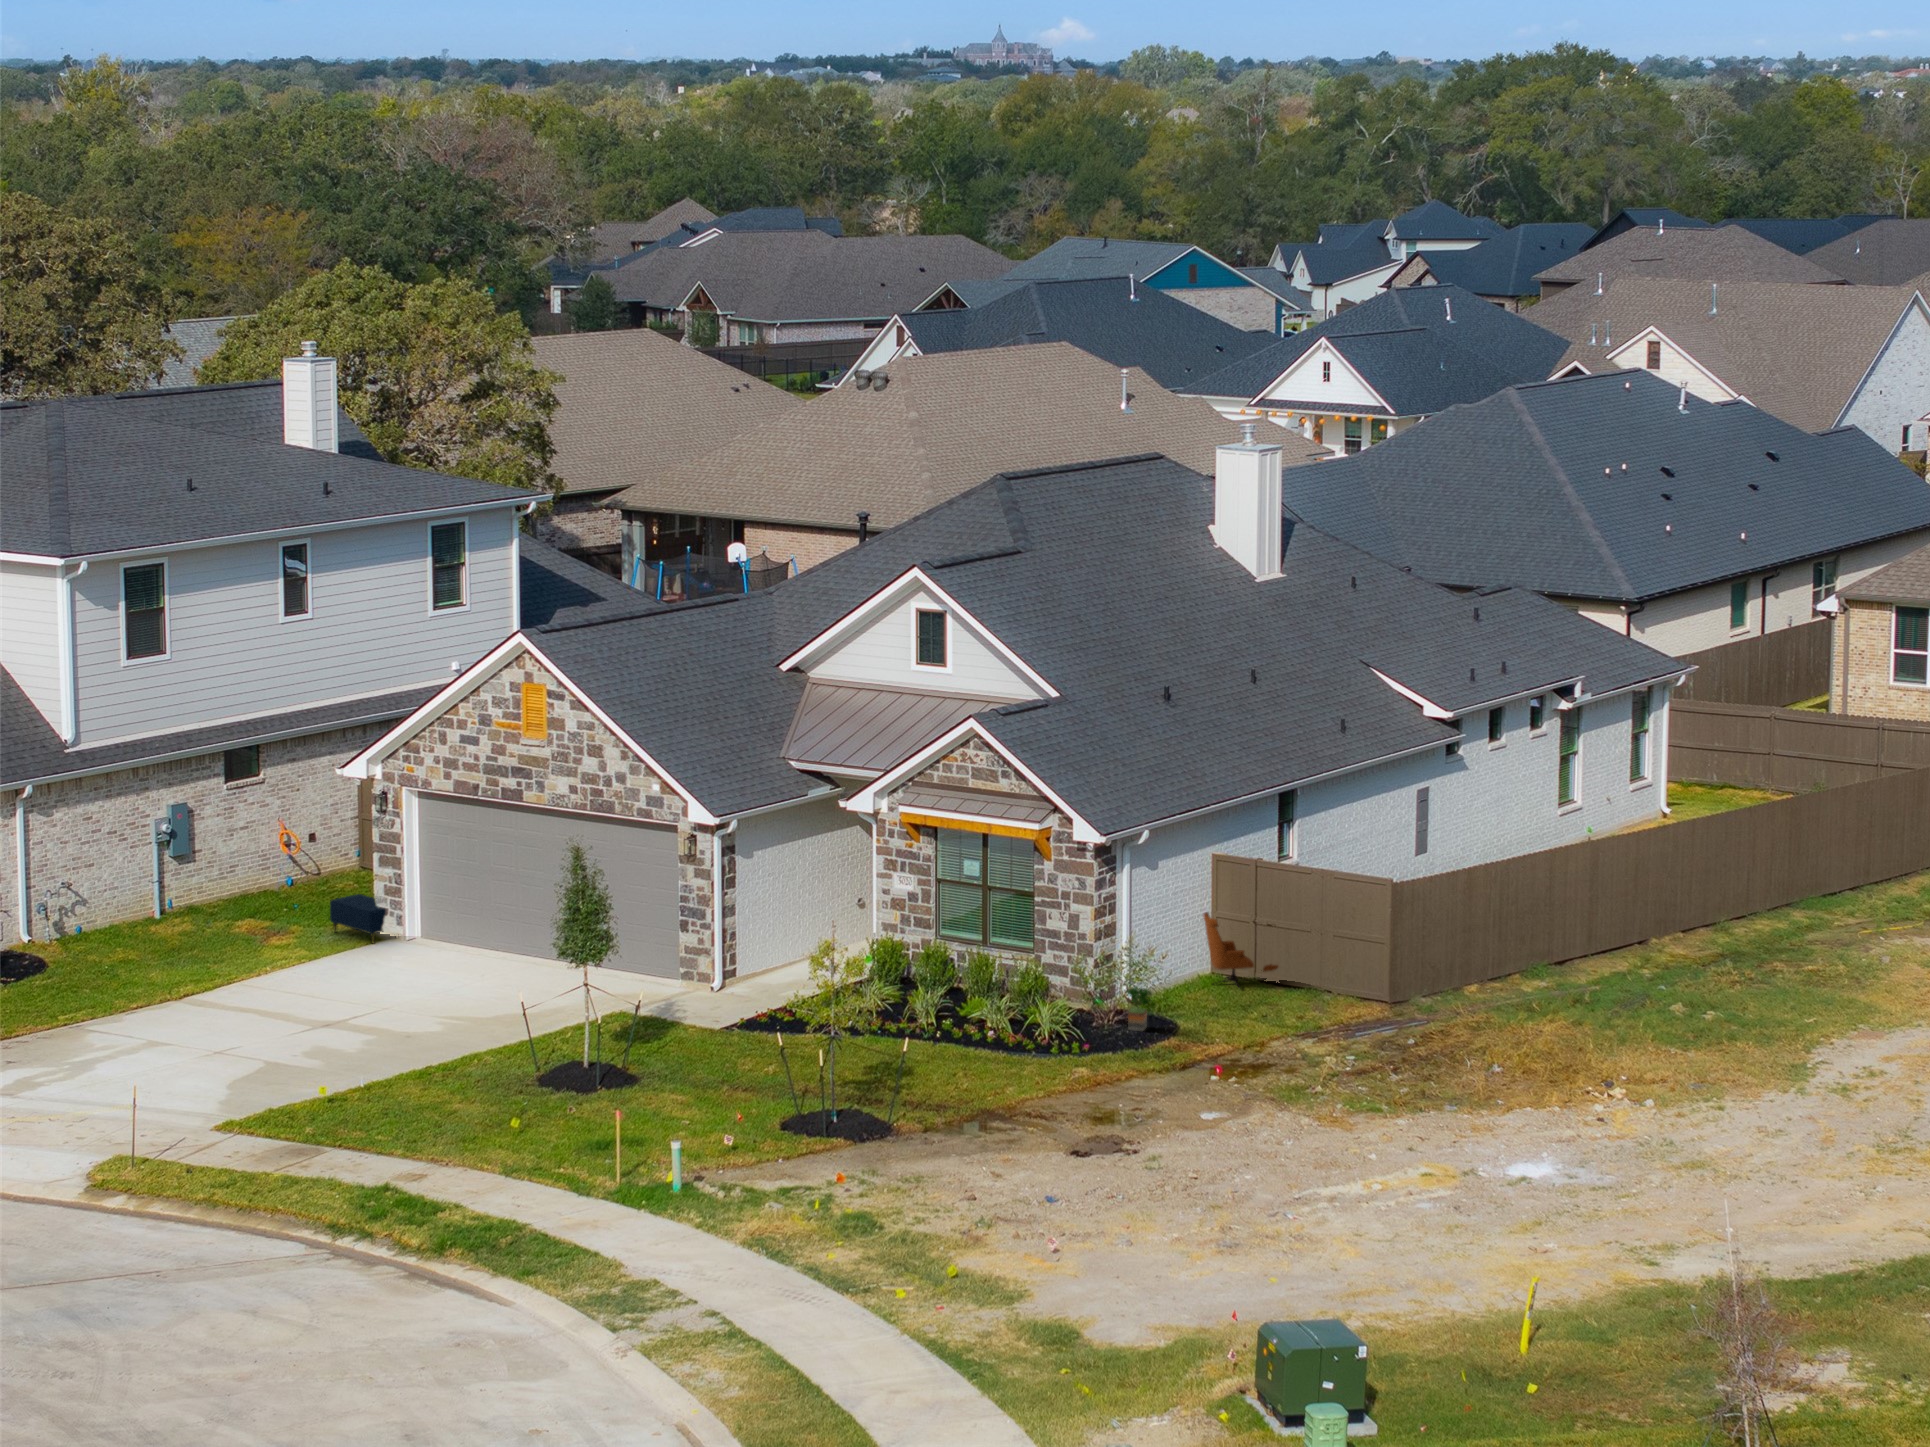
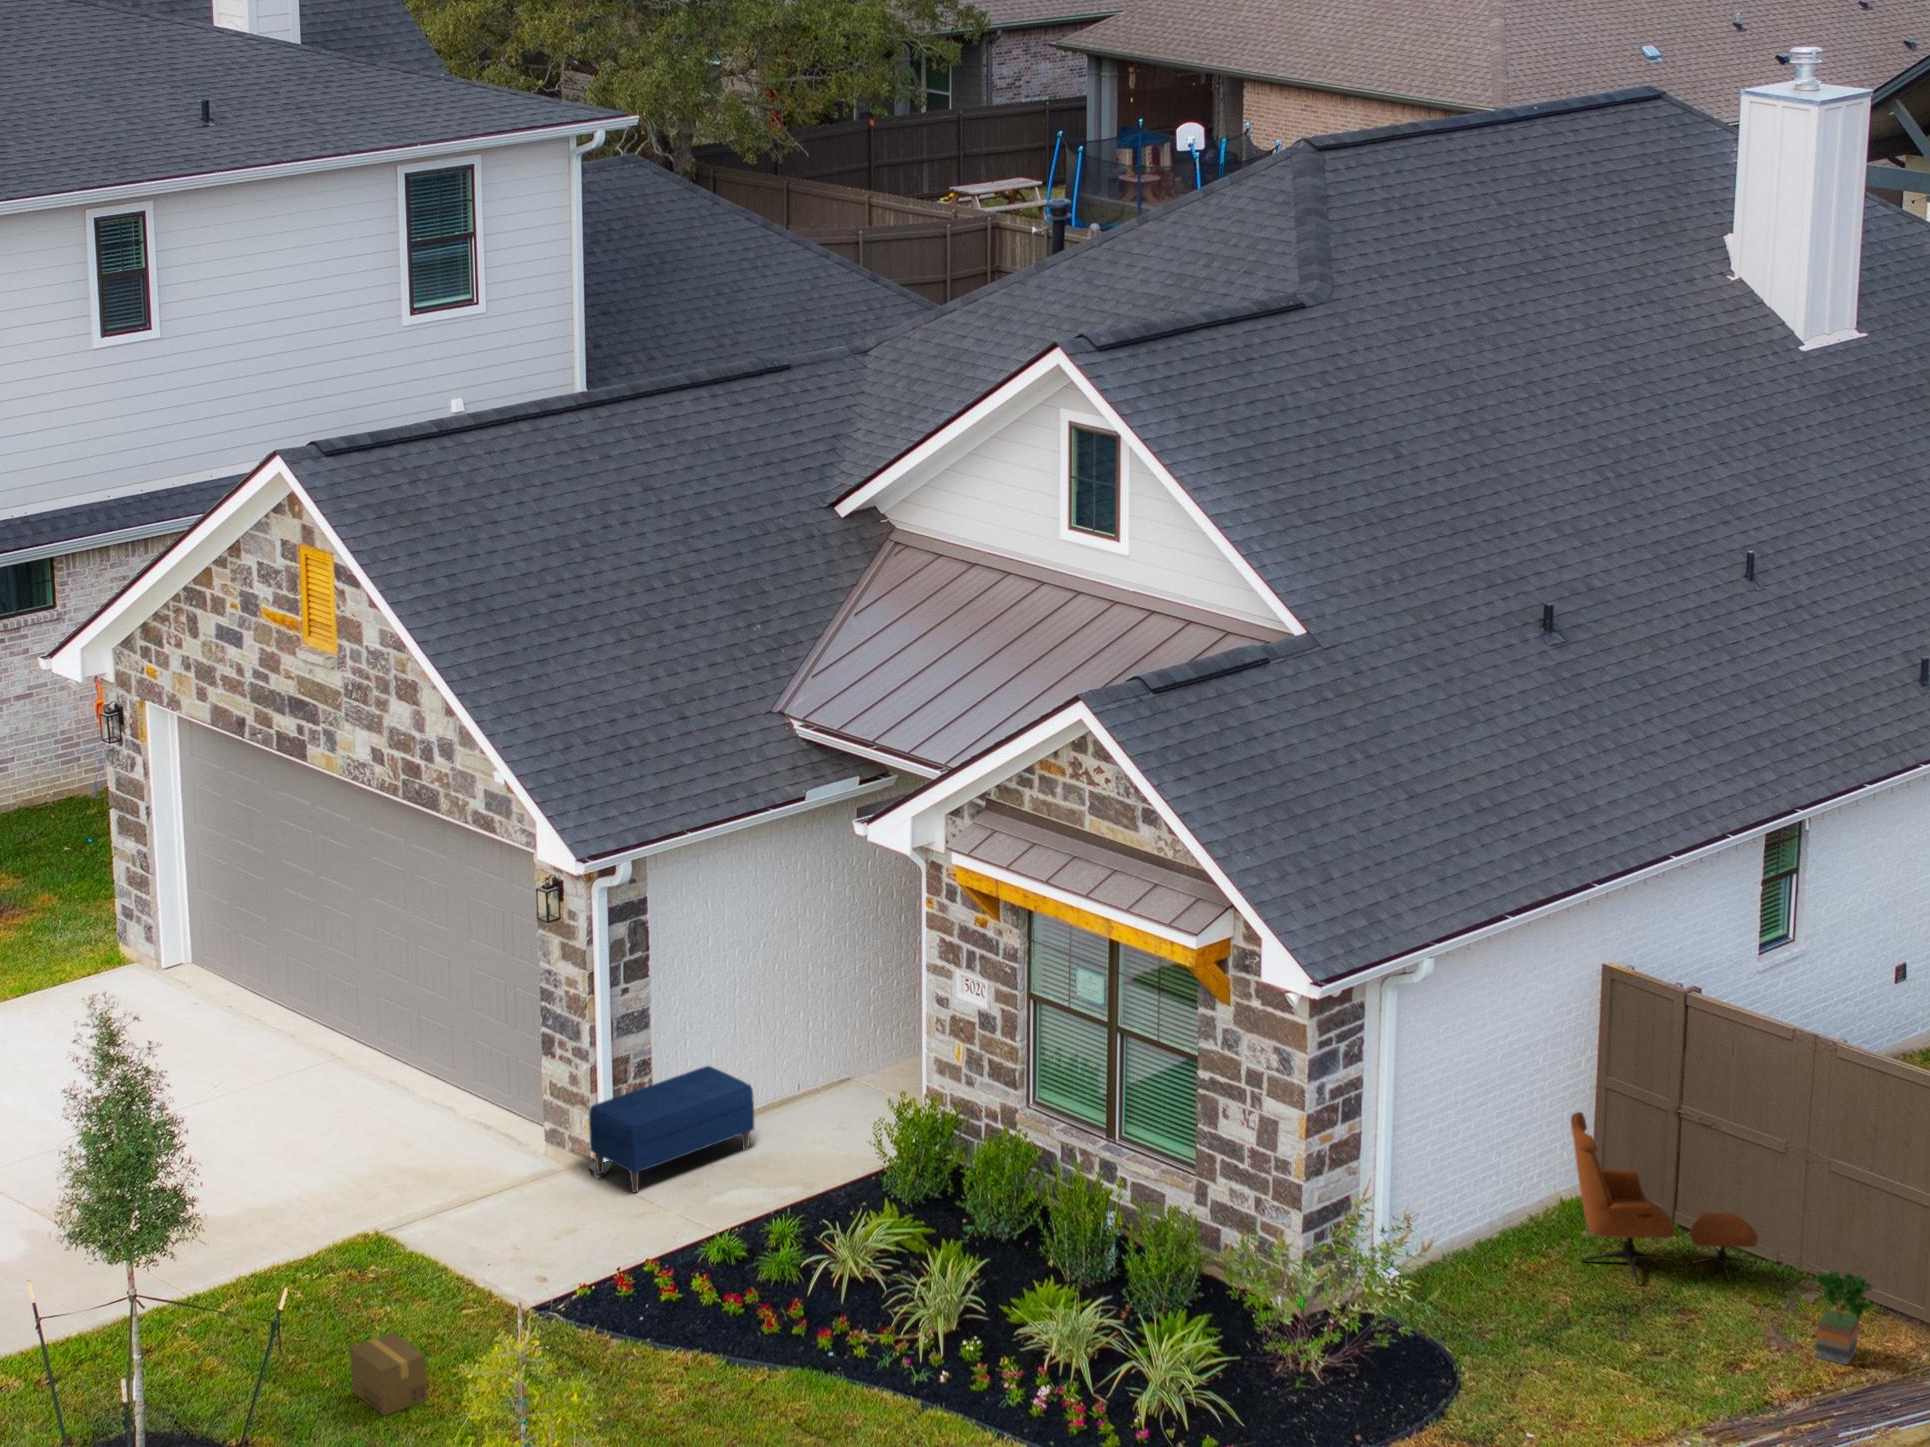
bench: present [330,894,397,944] -> present [589,1066,754,1193]
potted tree: present [1126,987,1152,1031] -> present [1816,1271,1873,1365]
cardboard box: none [641,1043,682,1079] -> present [350,1333,428,1415]

